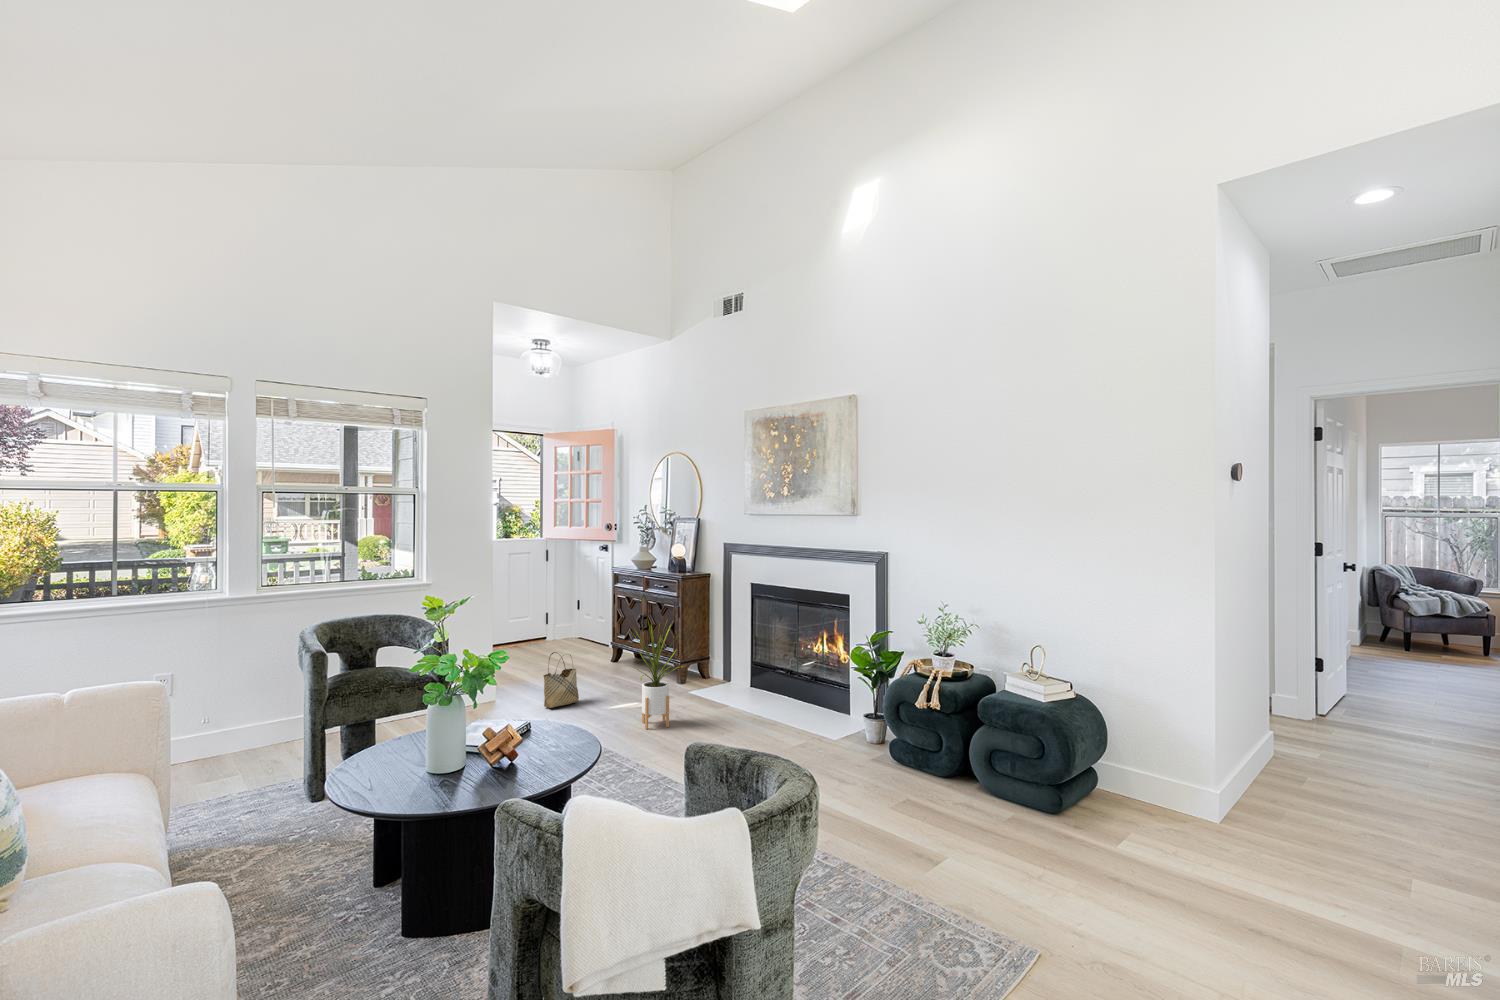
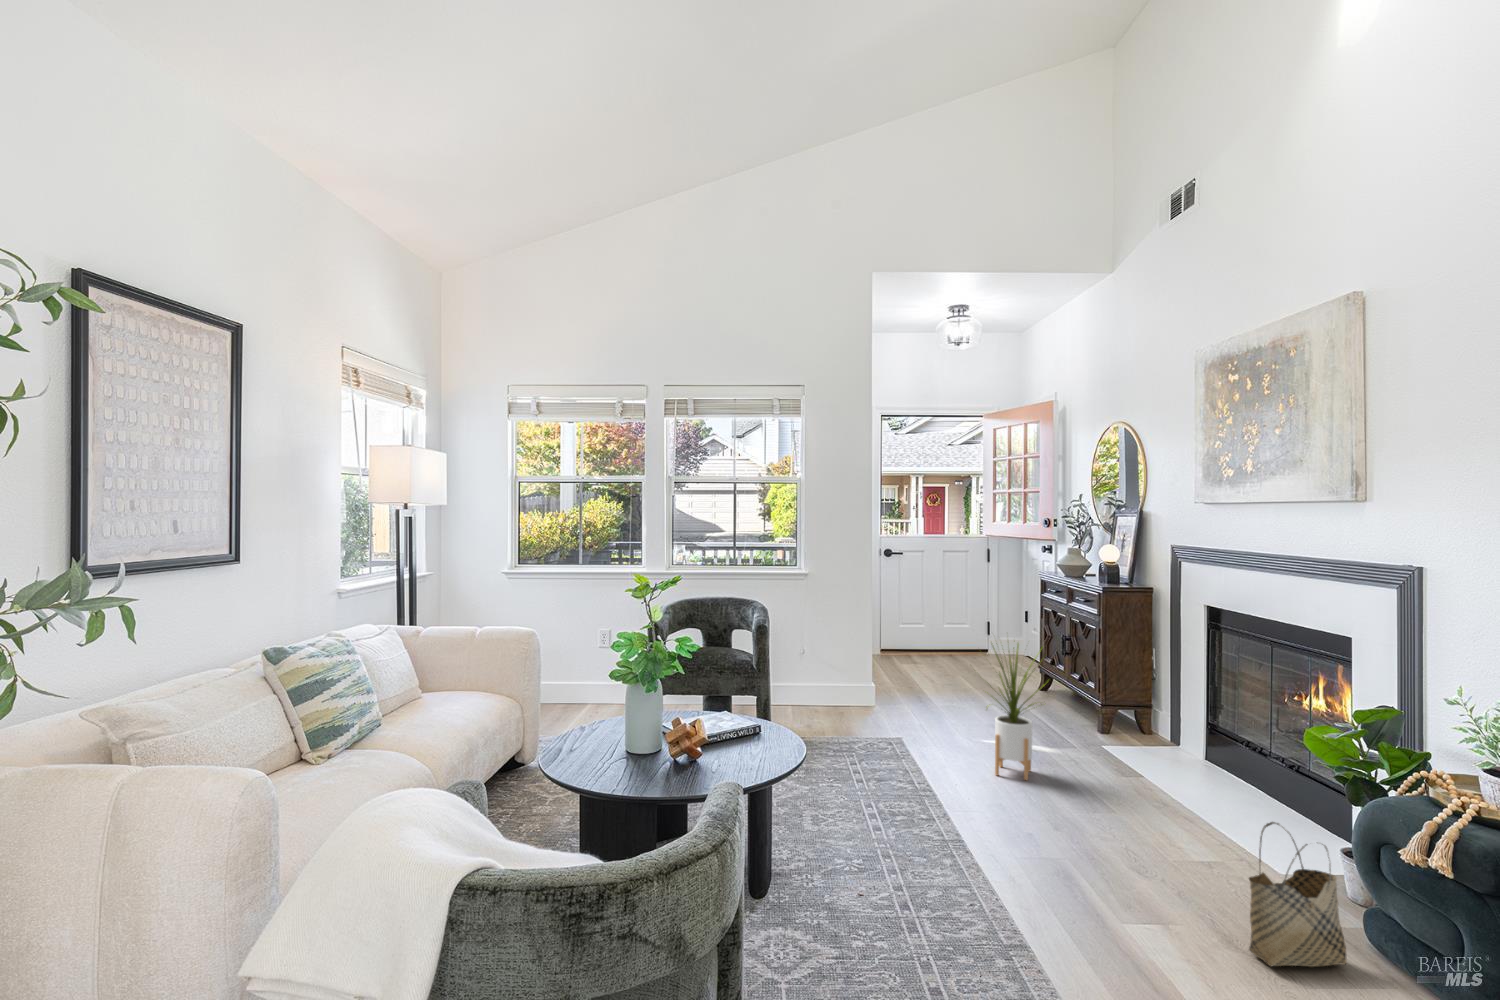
woven basket: present [544,652,579,708] -> present [1249,822,1347,967]

